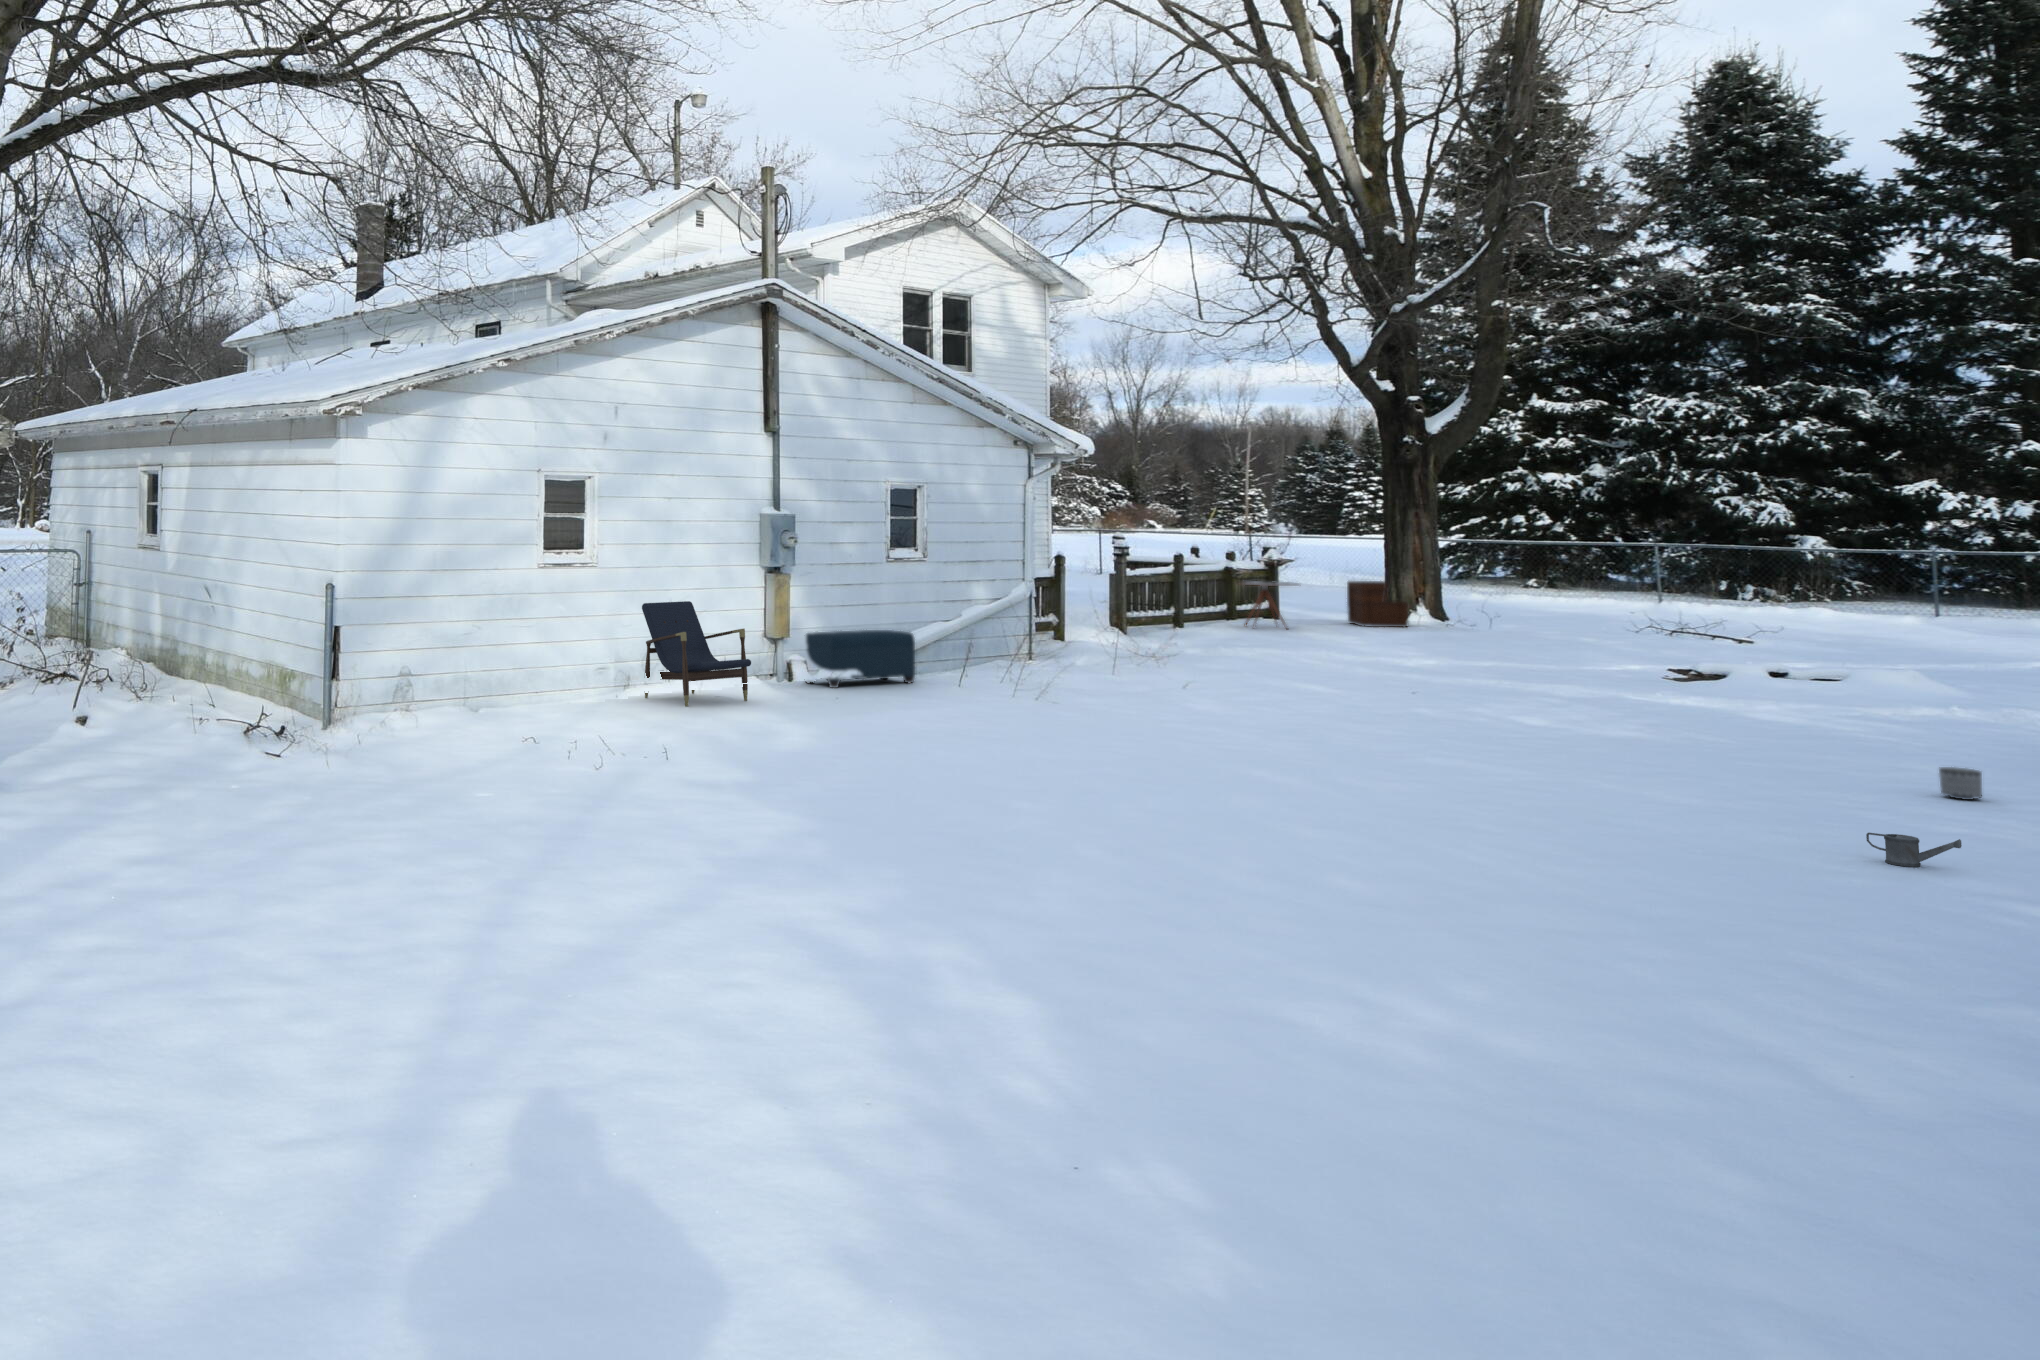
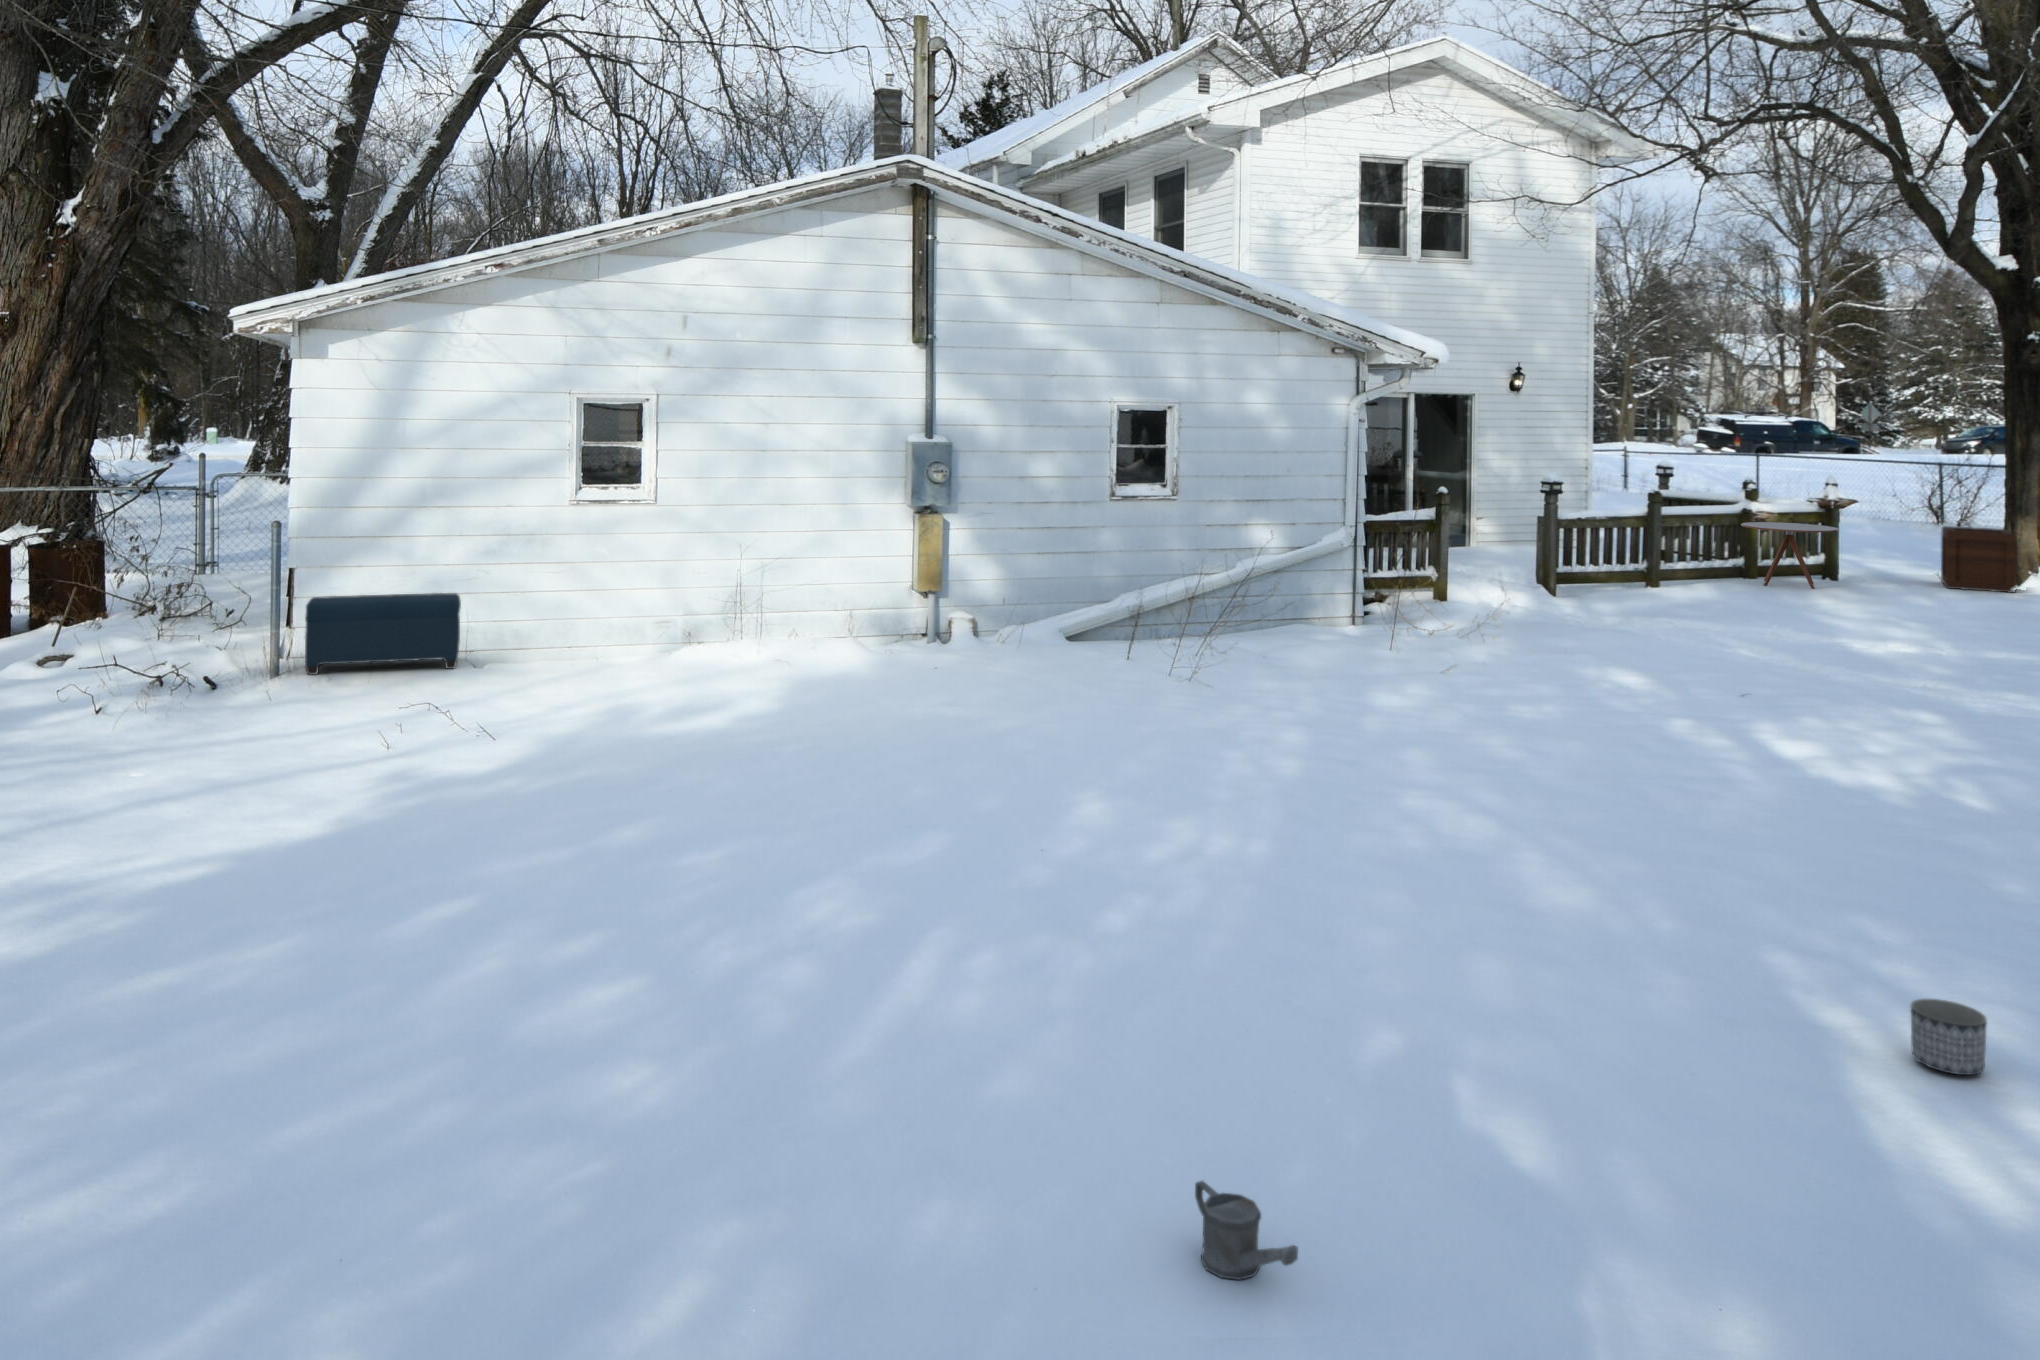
lounge chair: present [642,601,751,706] -> none [585,541,691,670]
bench: present [806,630,915,688] -> present [305,593,461,675]

